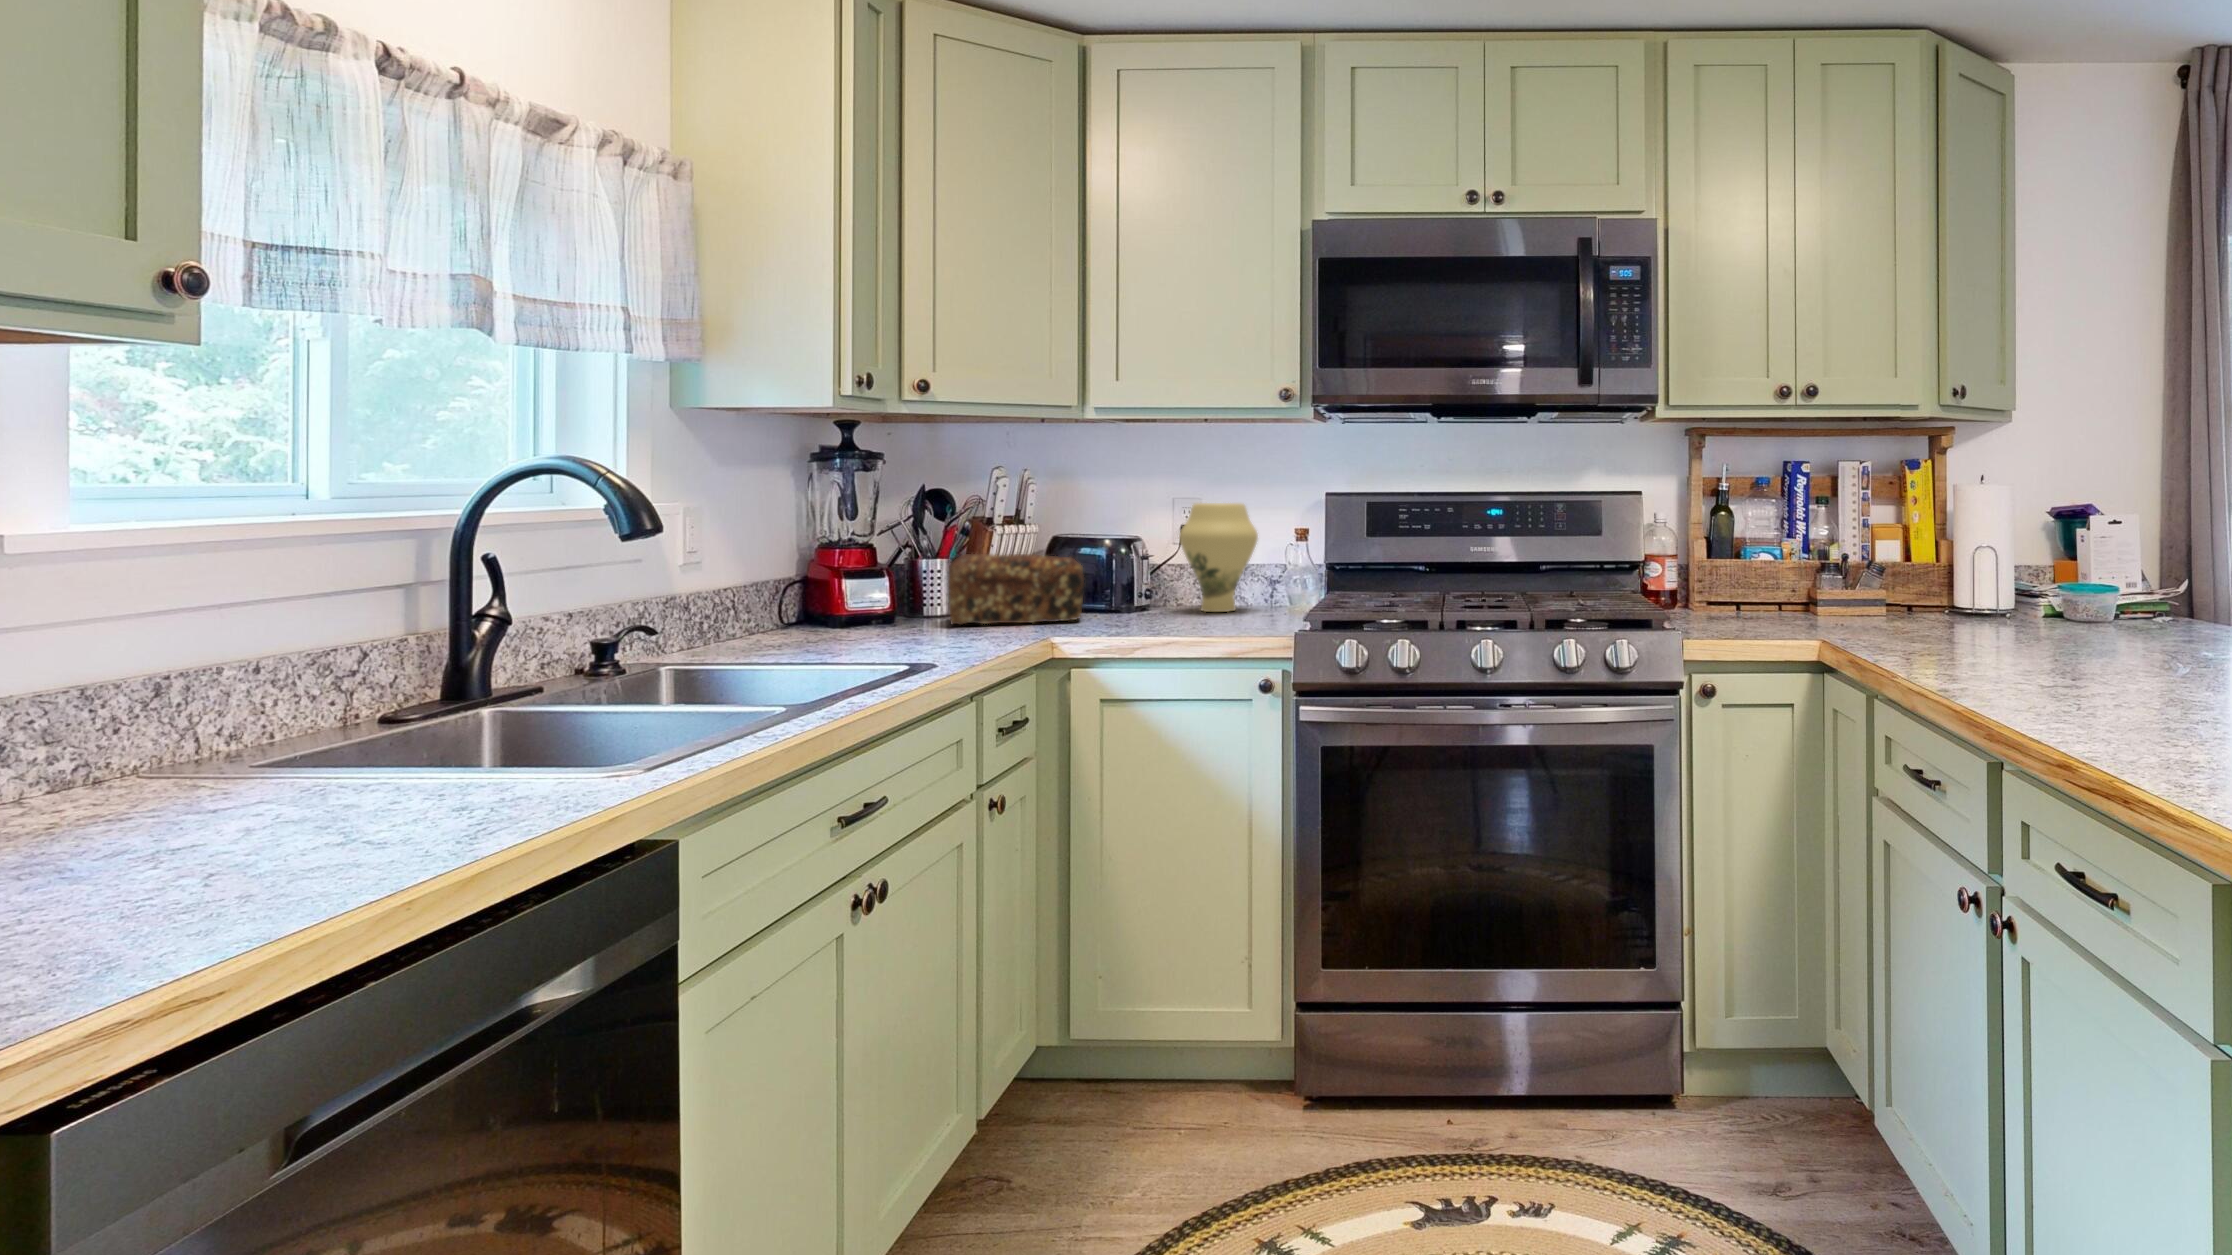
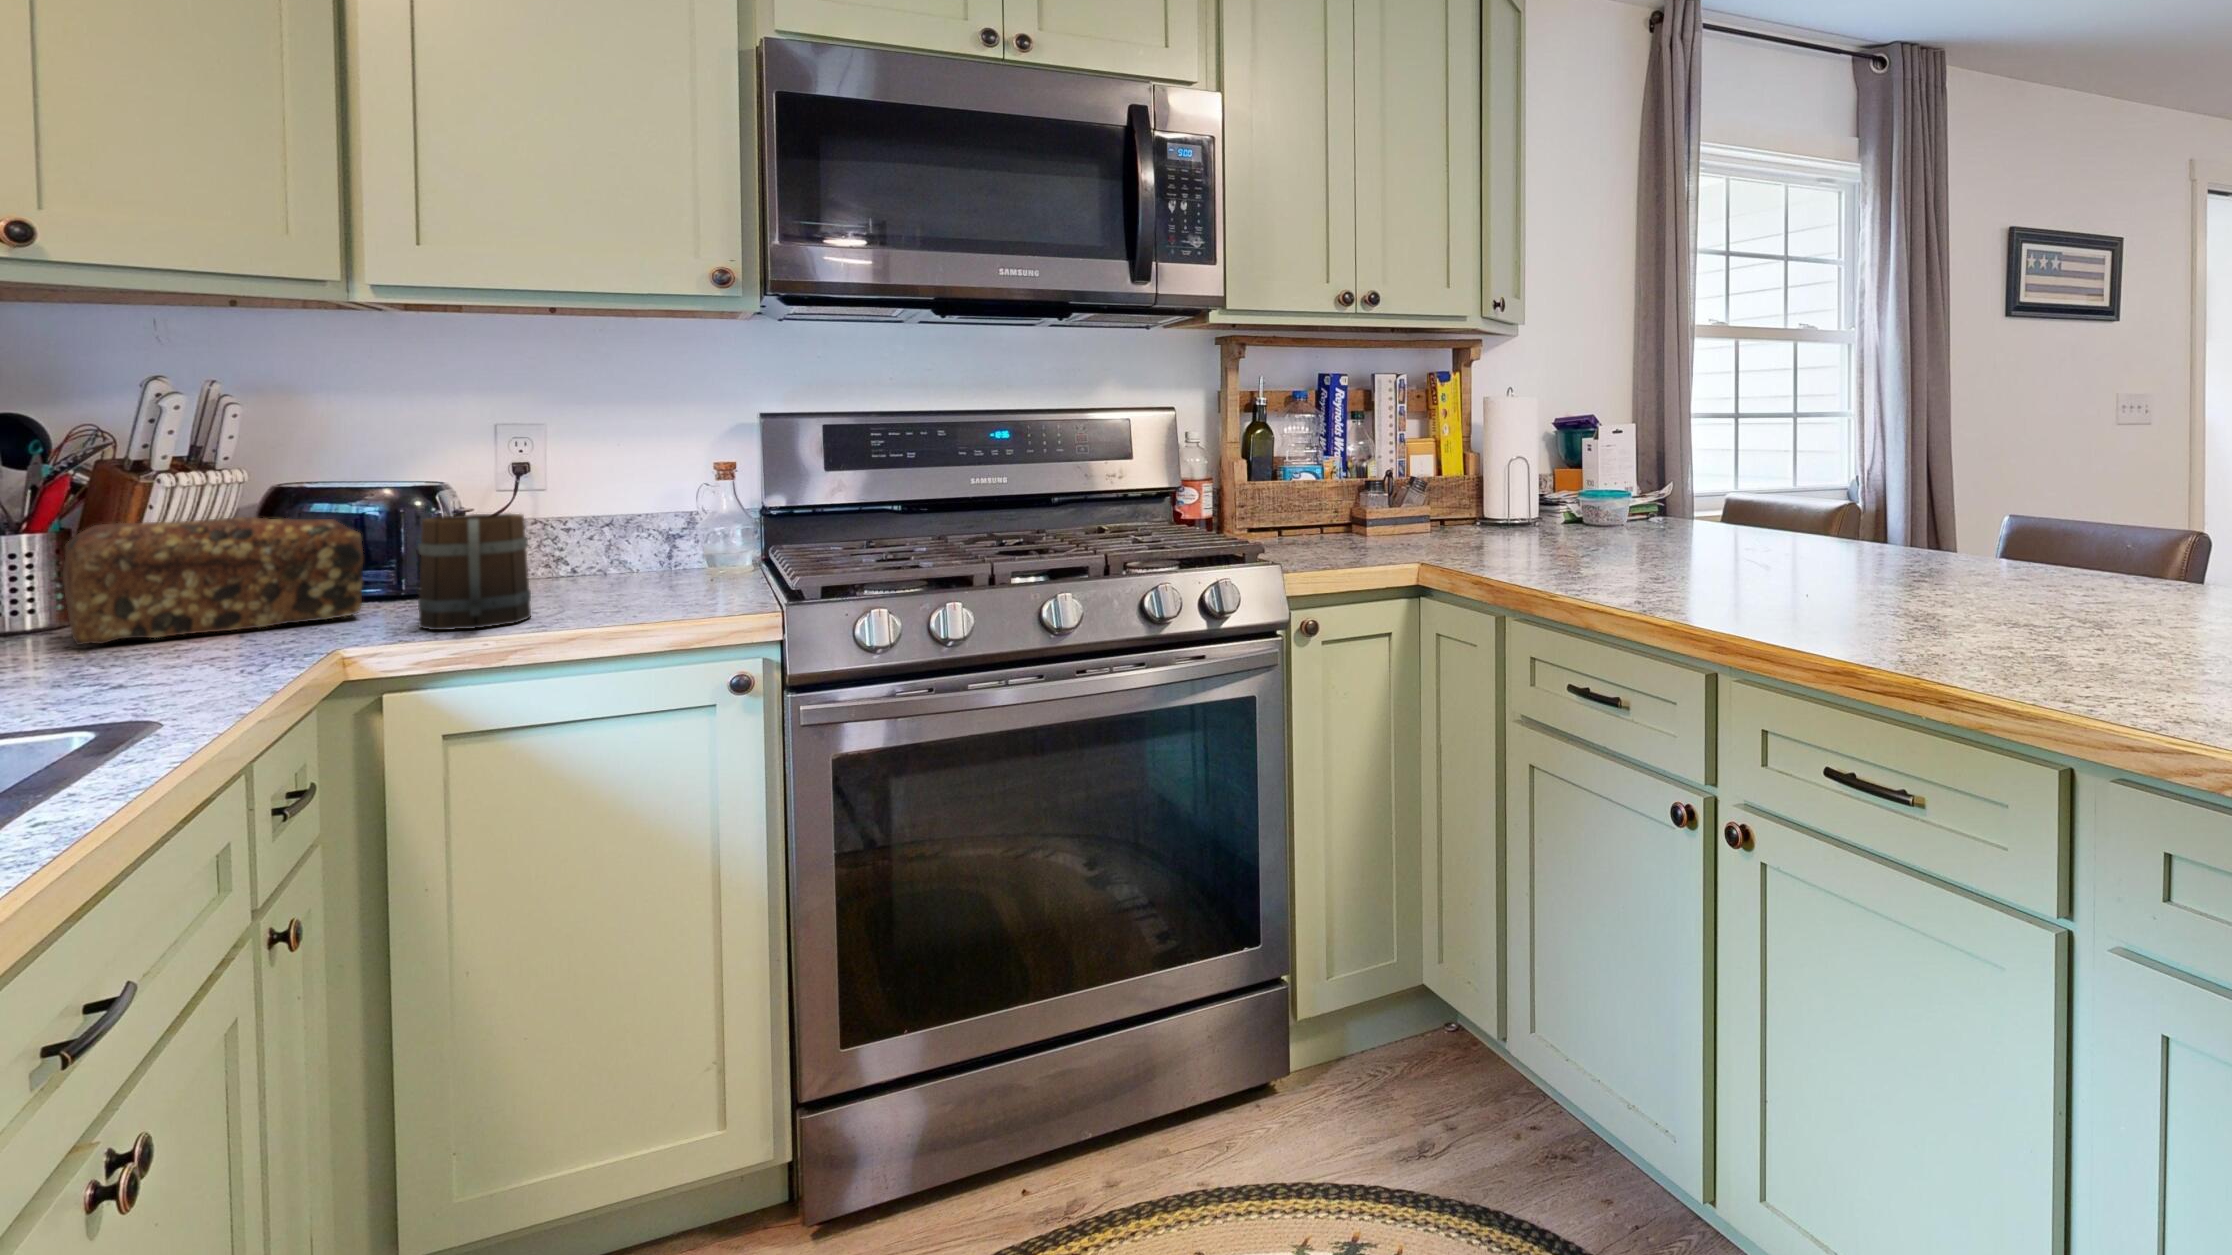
vase: present [1179,503,1258,612] -> none [528,430,663,585]
mug: none [1103,558,1162,633] -> present [418,514,531,630]

